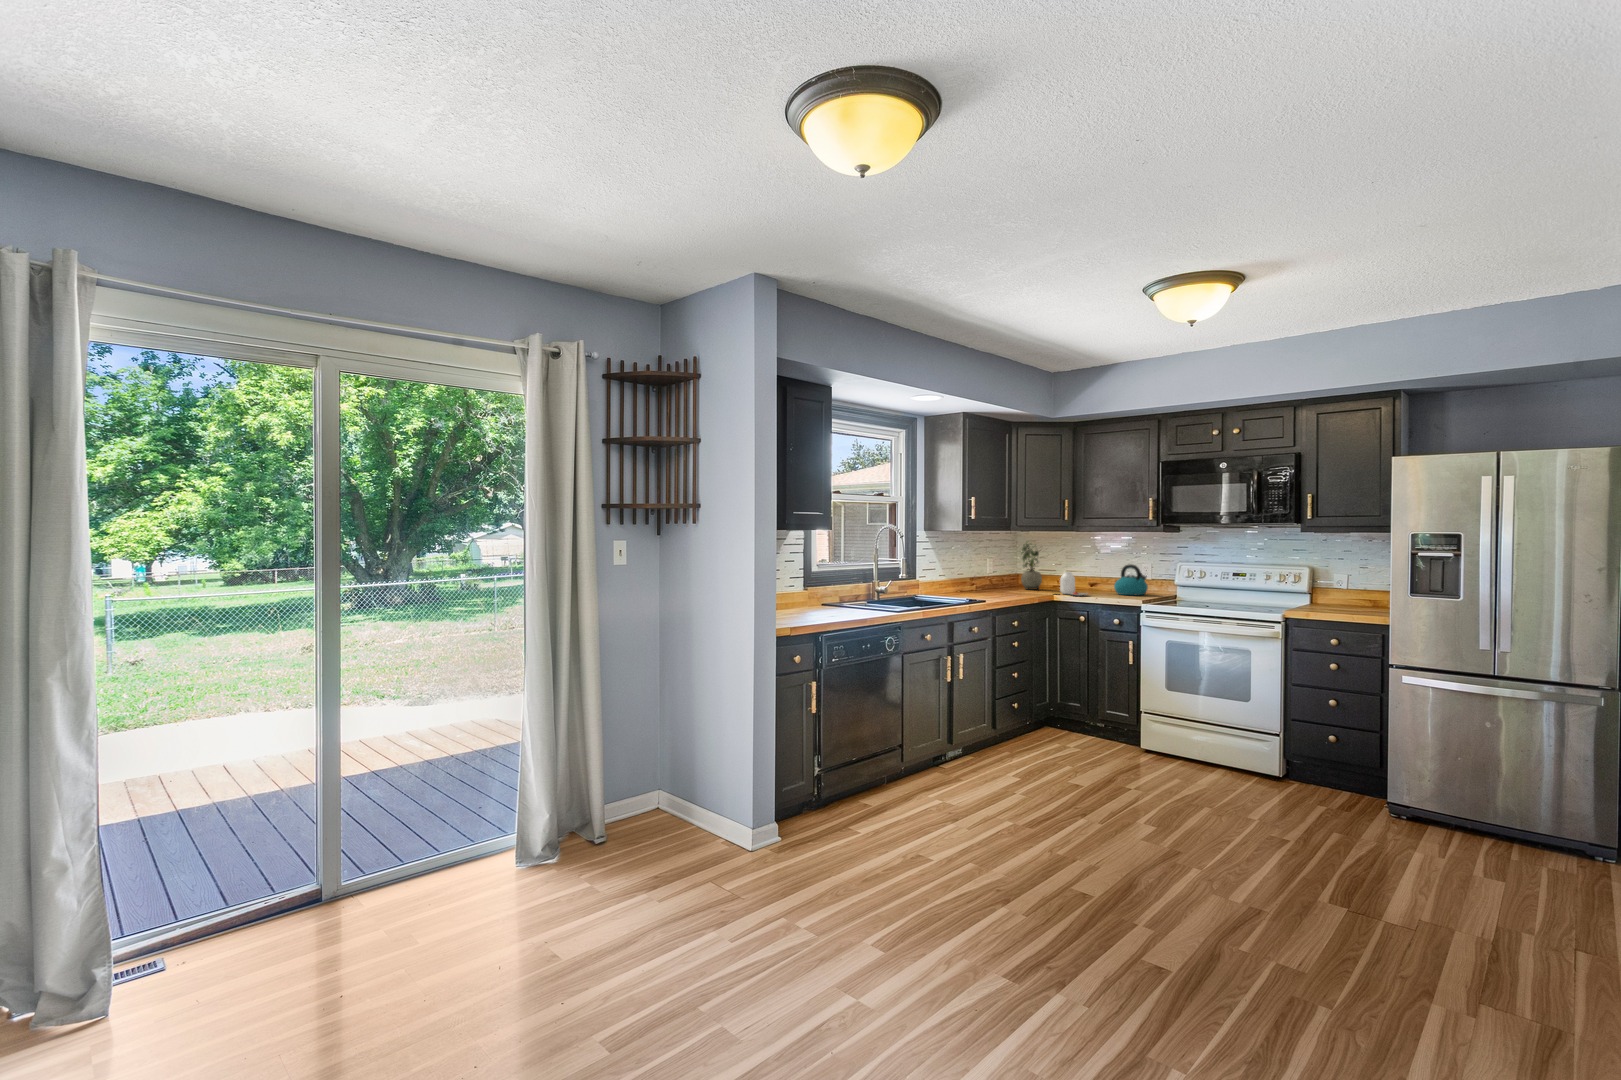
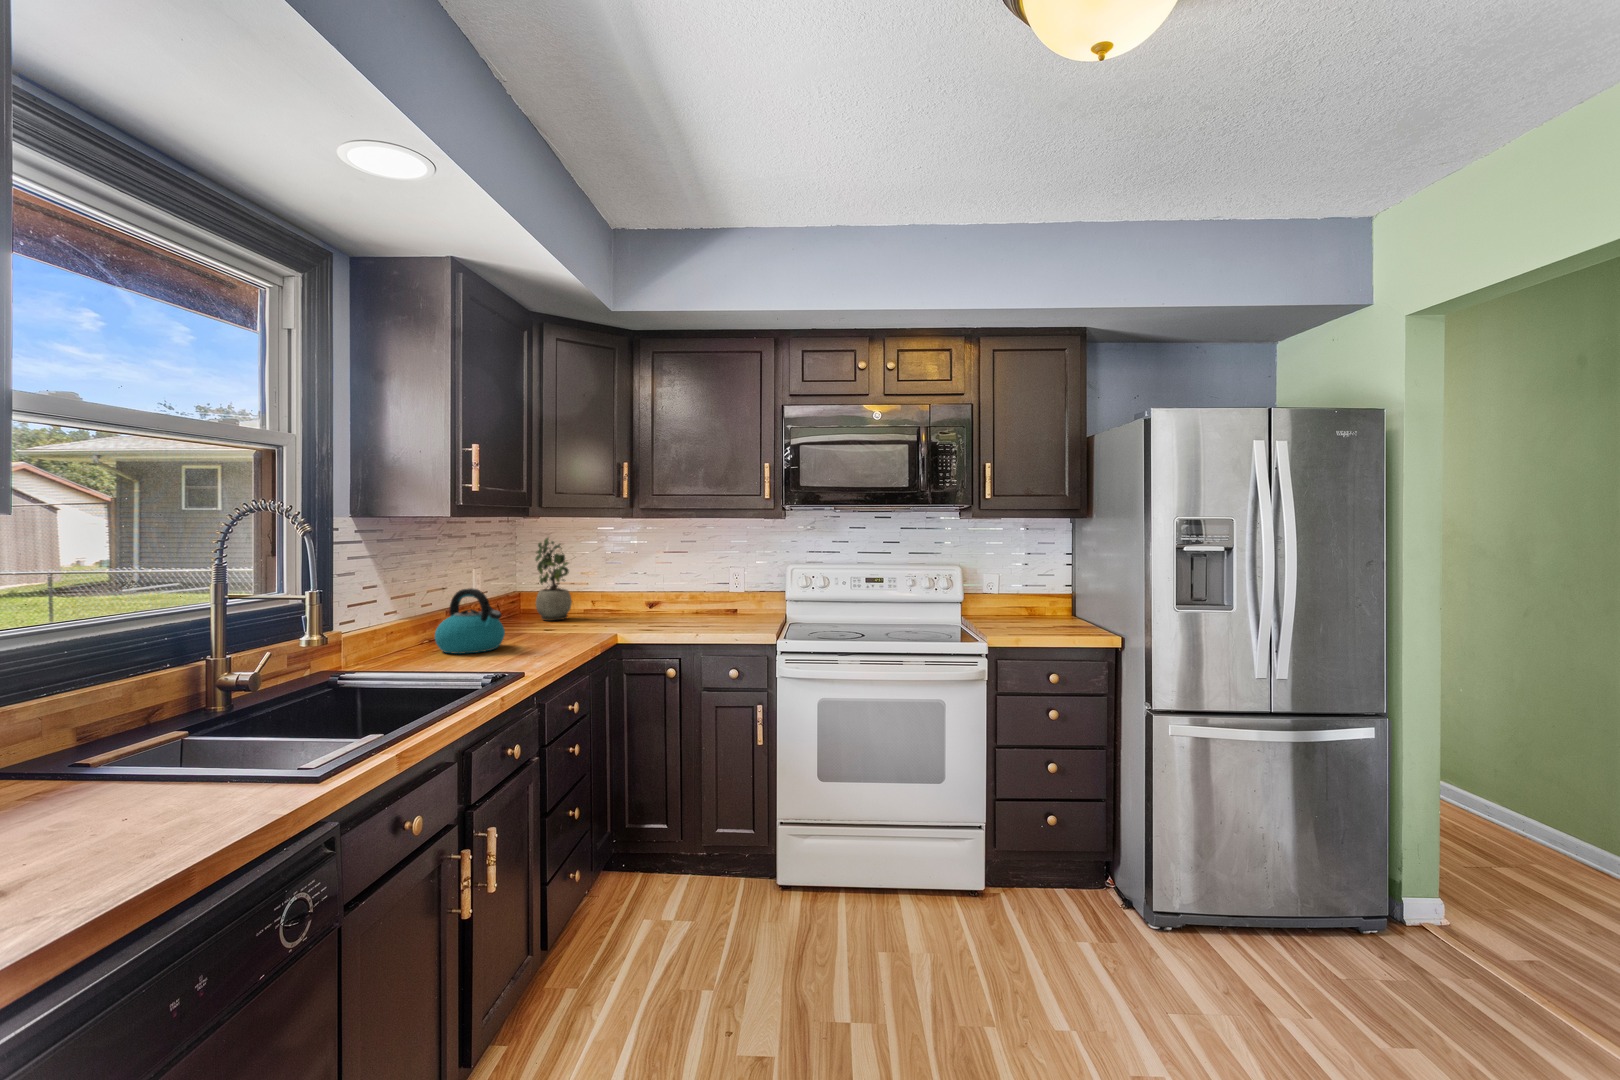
kettle: present [1114,564,1148,595] -> present [435,588,505,654]
jar: present [1060,572,1085,596] -> none [605,588,668,629]

